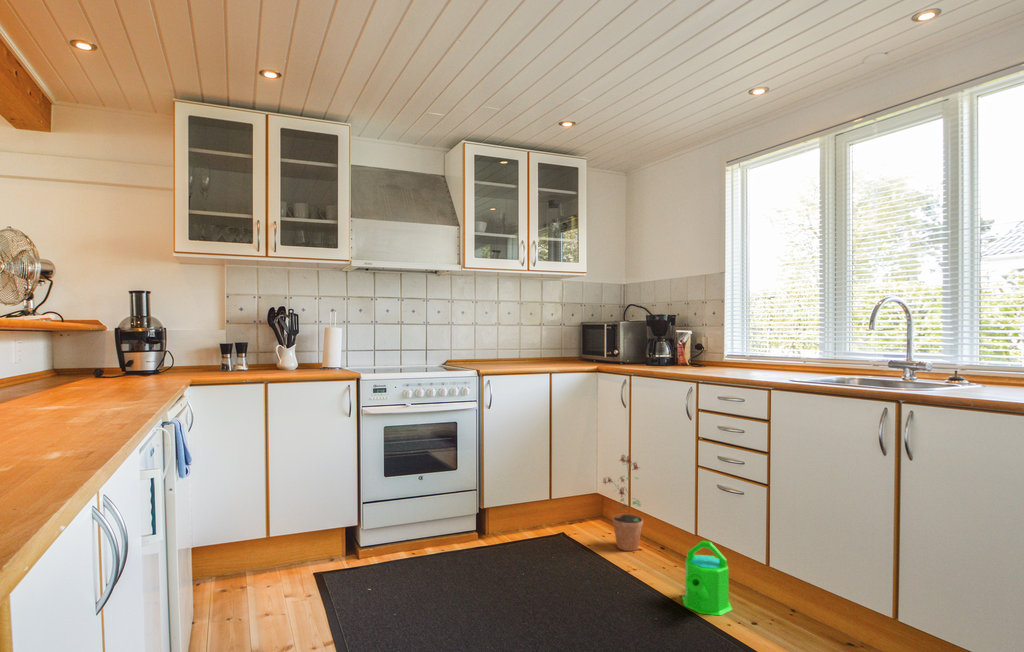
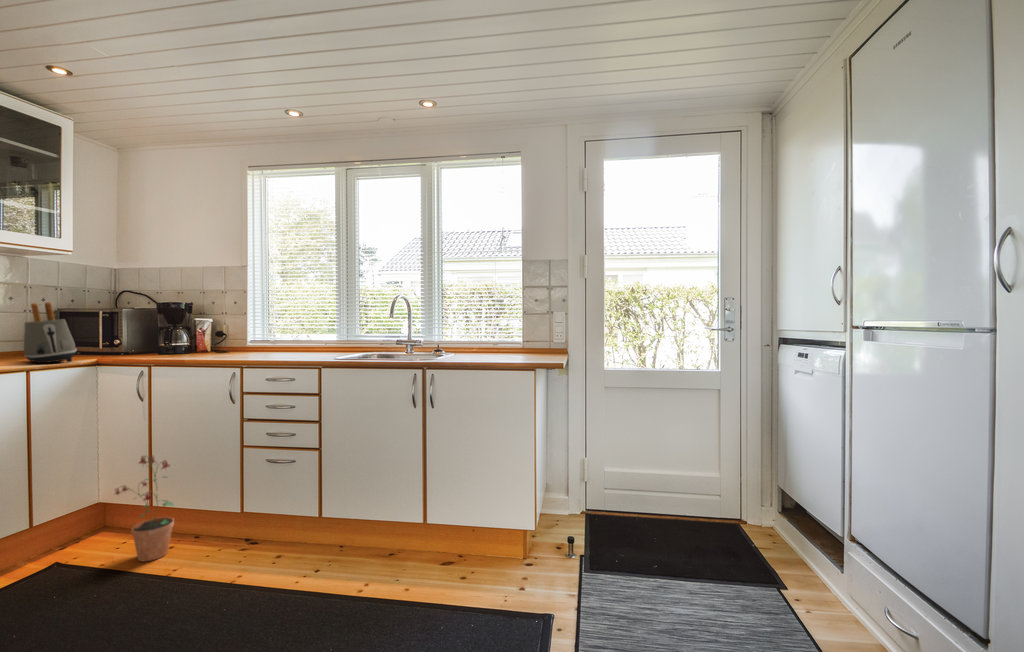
toaster: none [557,319,586,367] -> present [24,302,77,363]
watering can: present [682,541,732,615] -> none [243,514,295,585]

